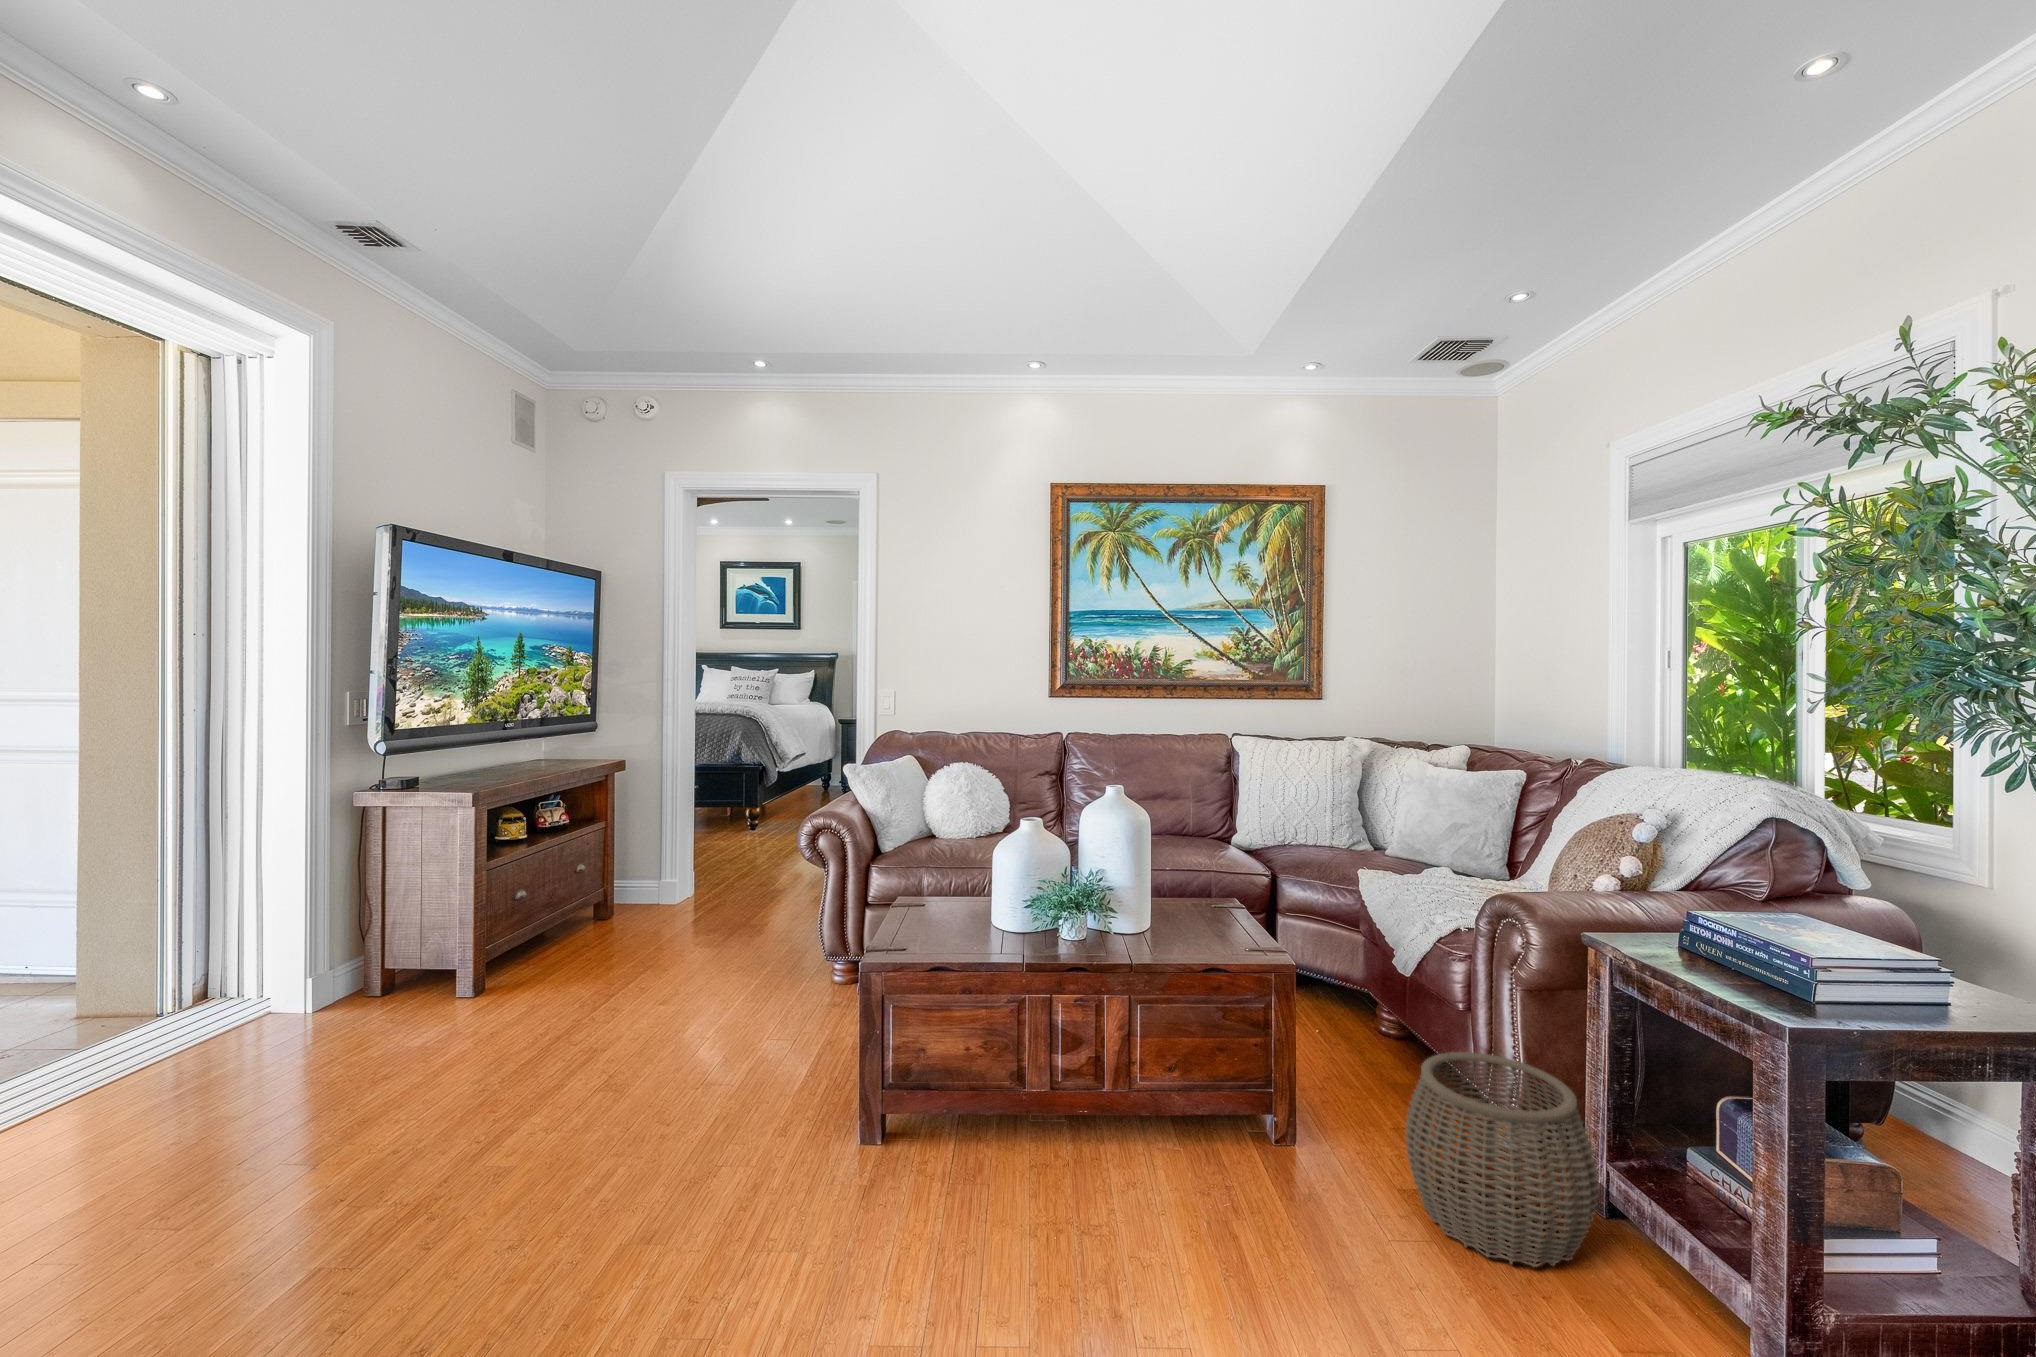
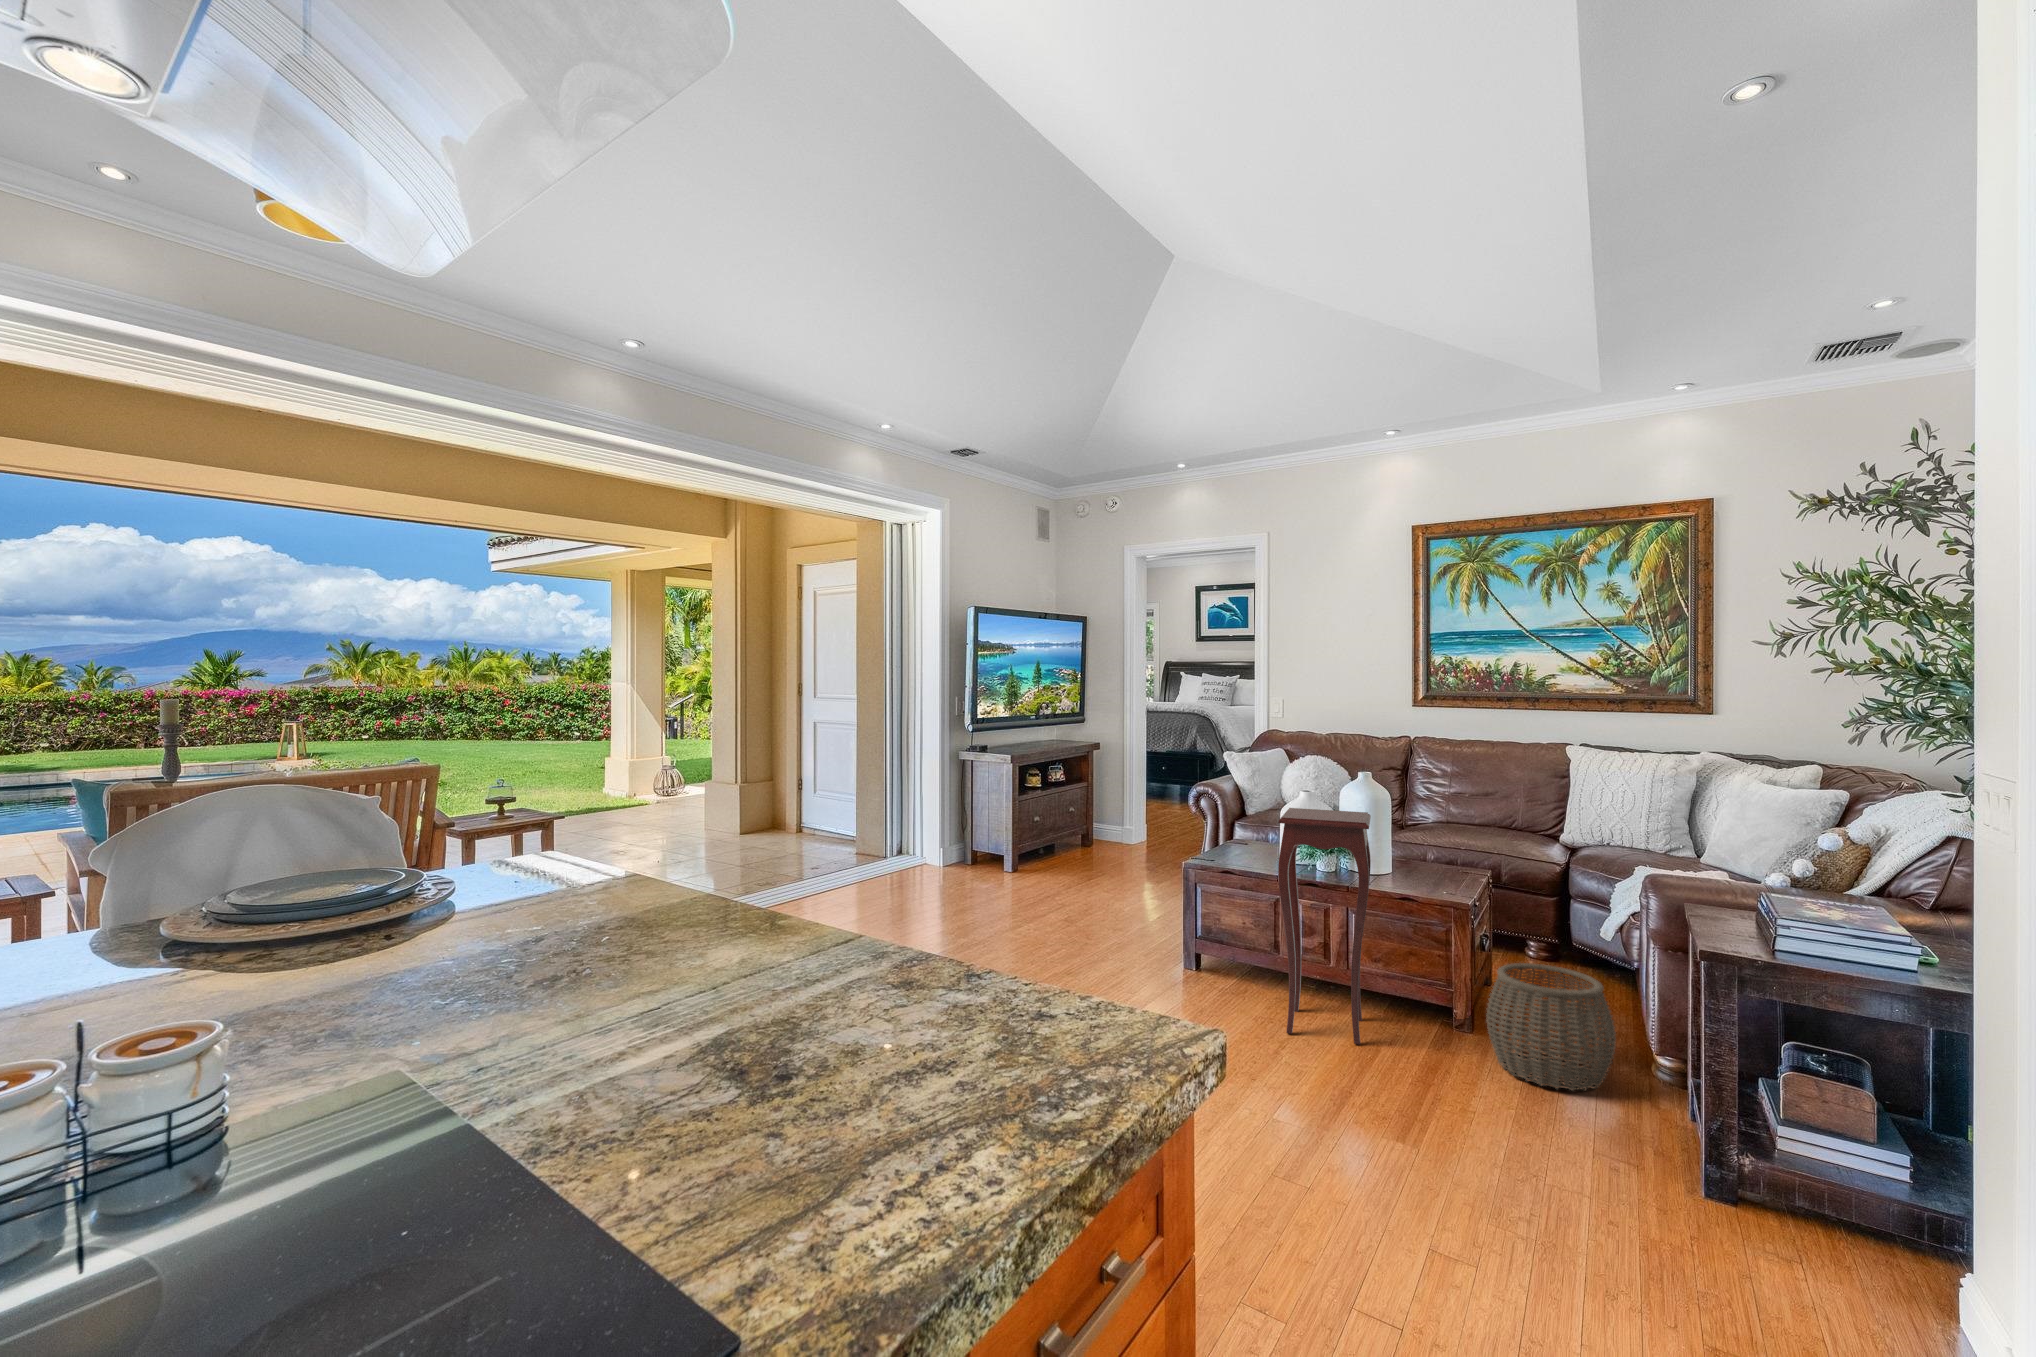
side table: none [1092,856,1282,1292] -> present [1278,808,1371,1044]

